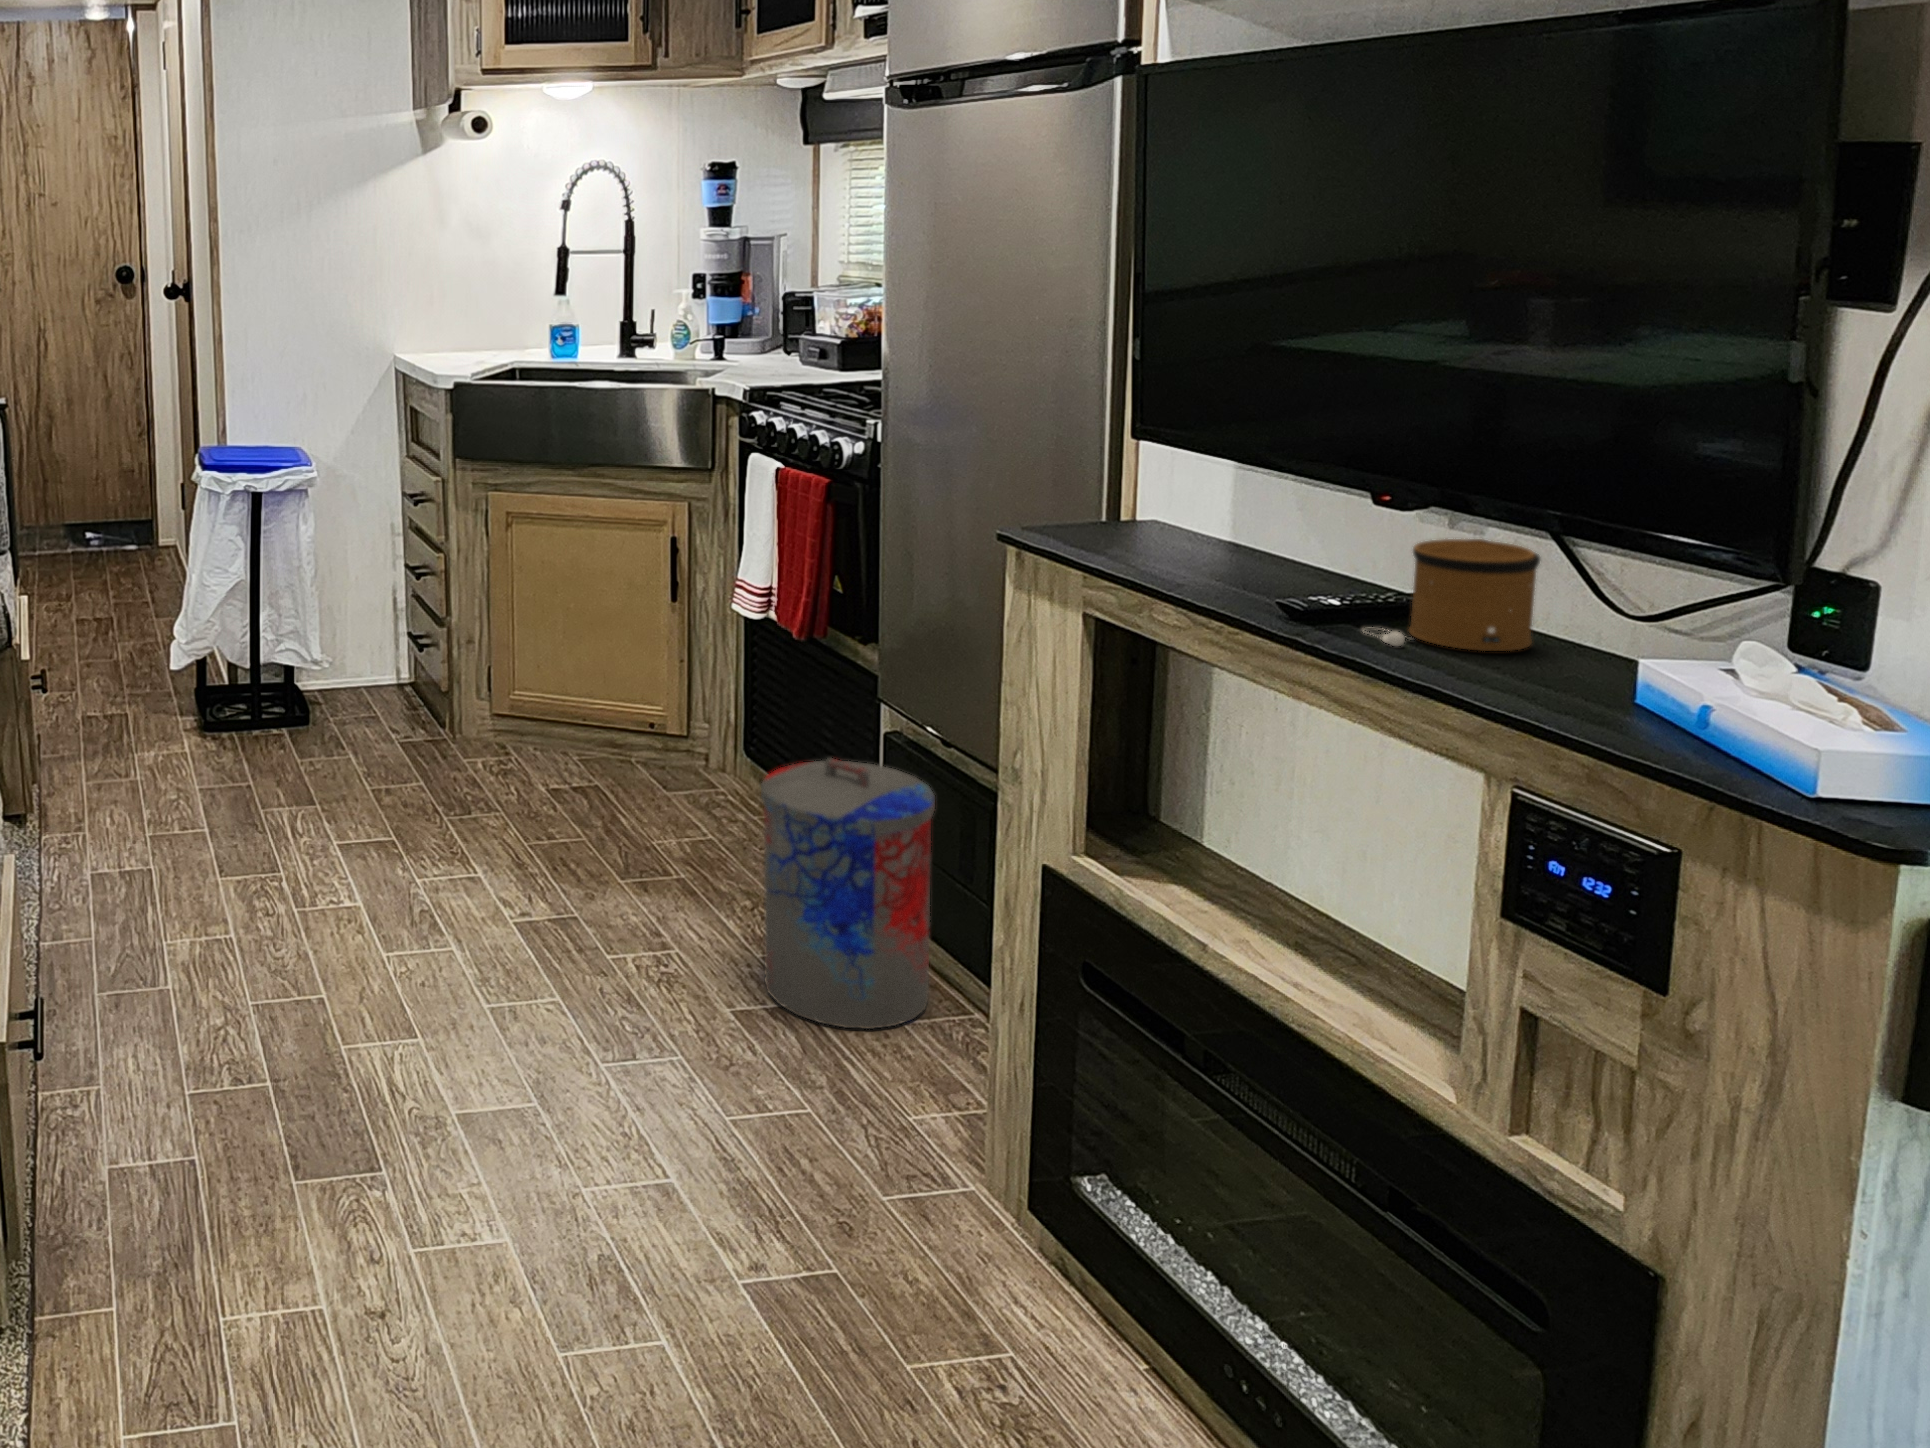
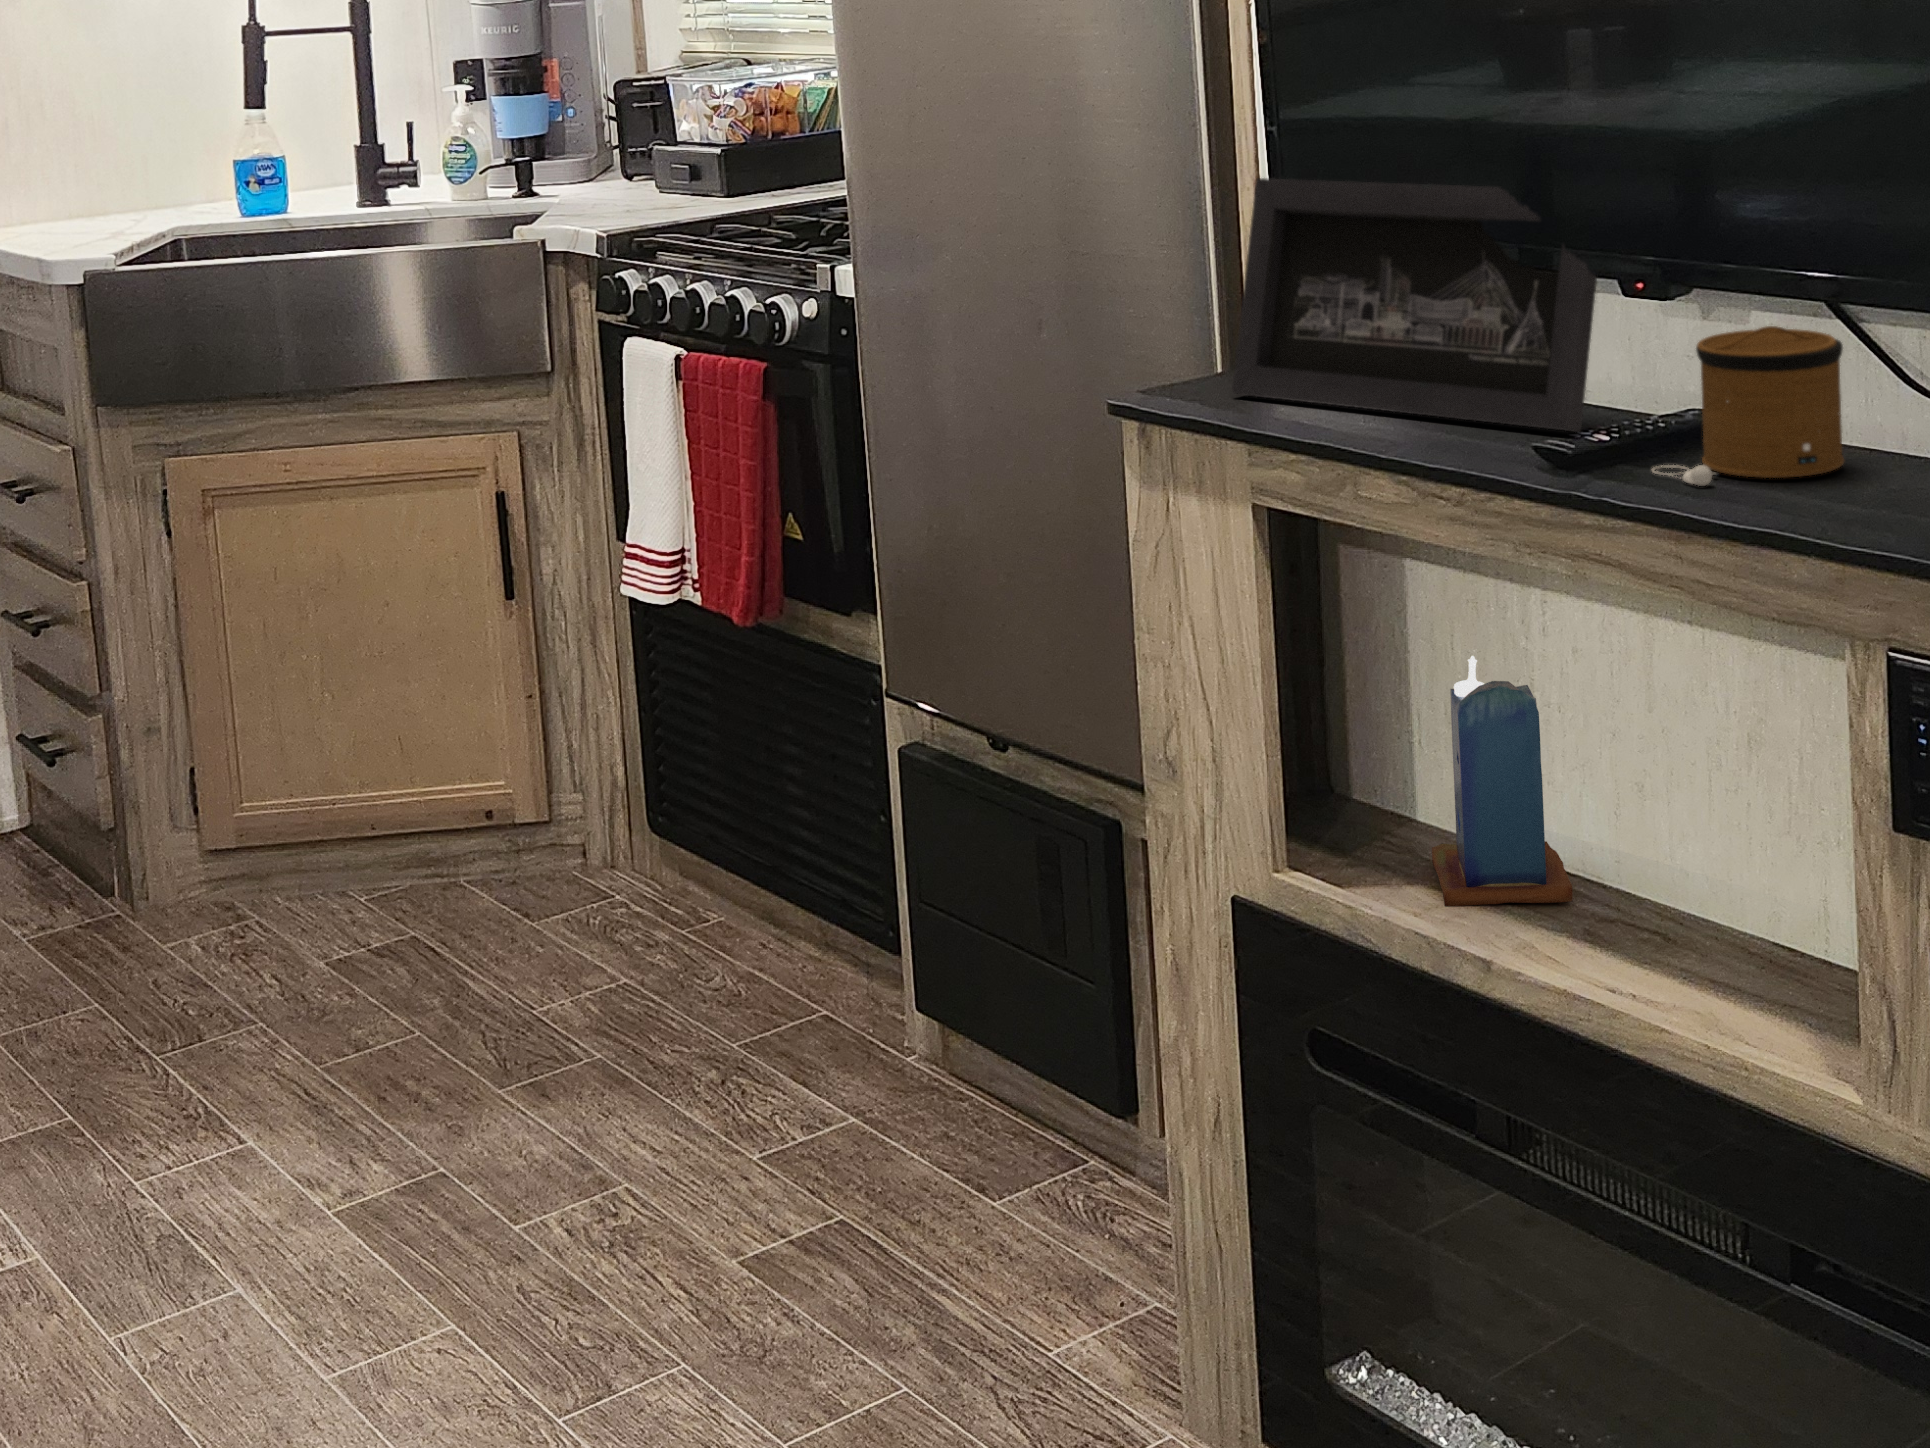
picture frame: none [1088,394,1377,596] -> present [1232,178,1597,432]
candle: none [1190,737,1293,916] -> present [1432,656,1573,906]
trash can: present [761,758,935,1029] -> none [738,804,1017,1241]

